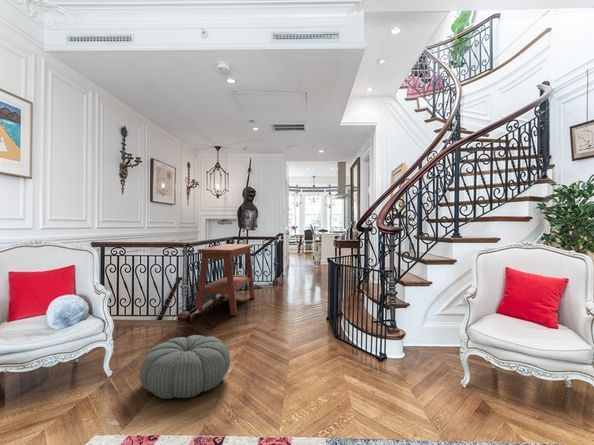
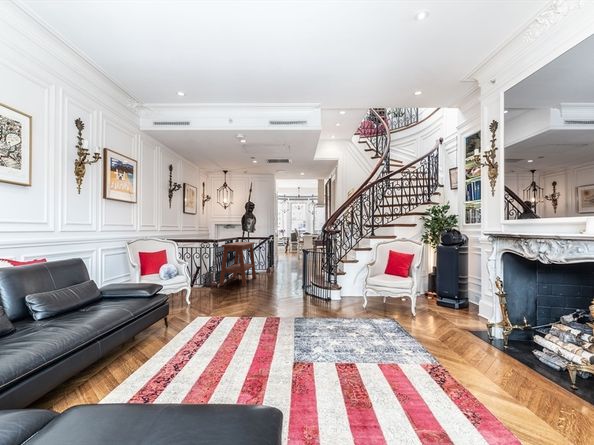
pouf: present [140,335,230,399] -> none [207,288,250,313]

